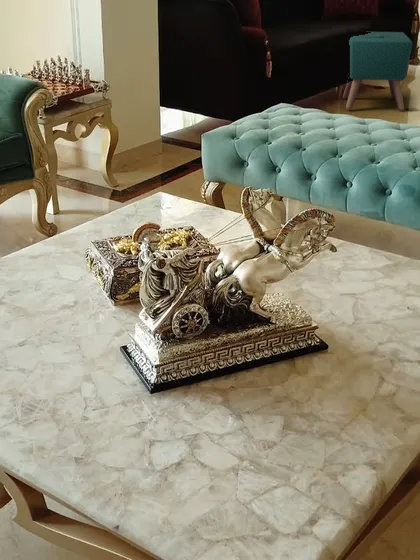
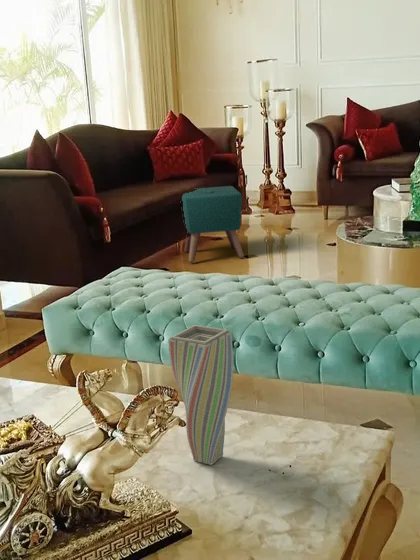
vase: none [328,160,391,294] -> present [168,325,233,465]

